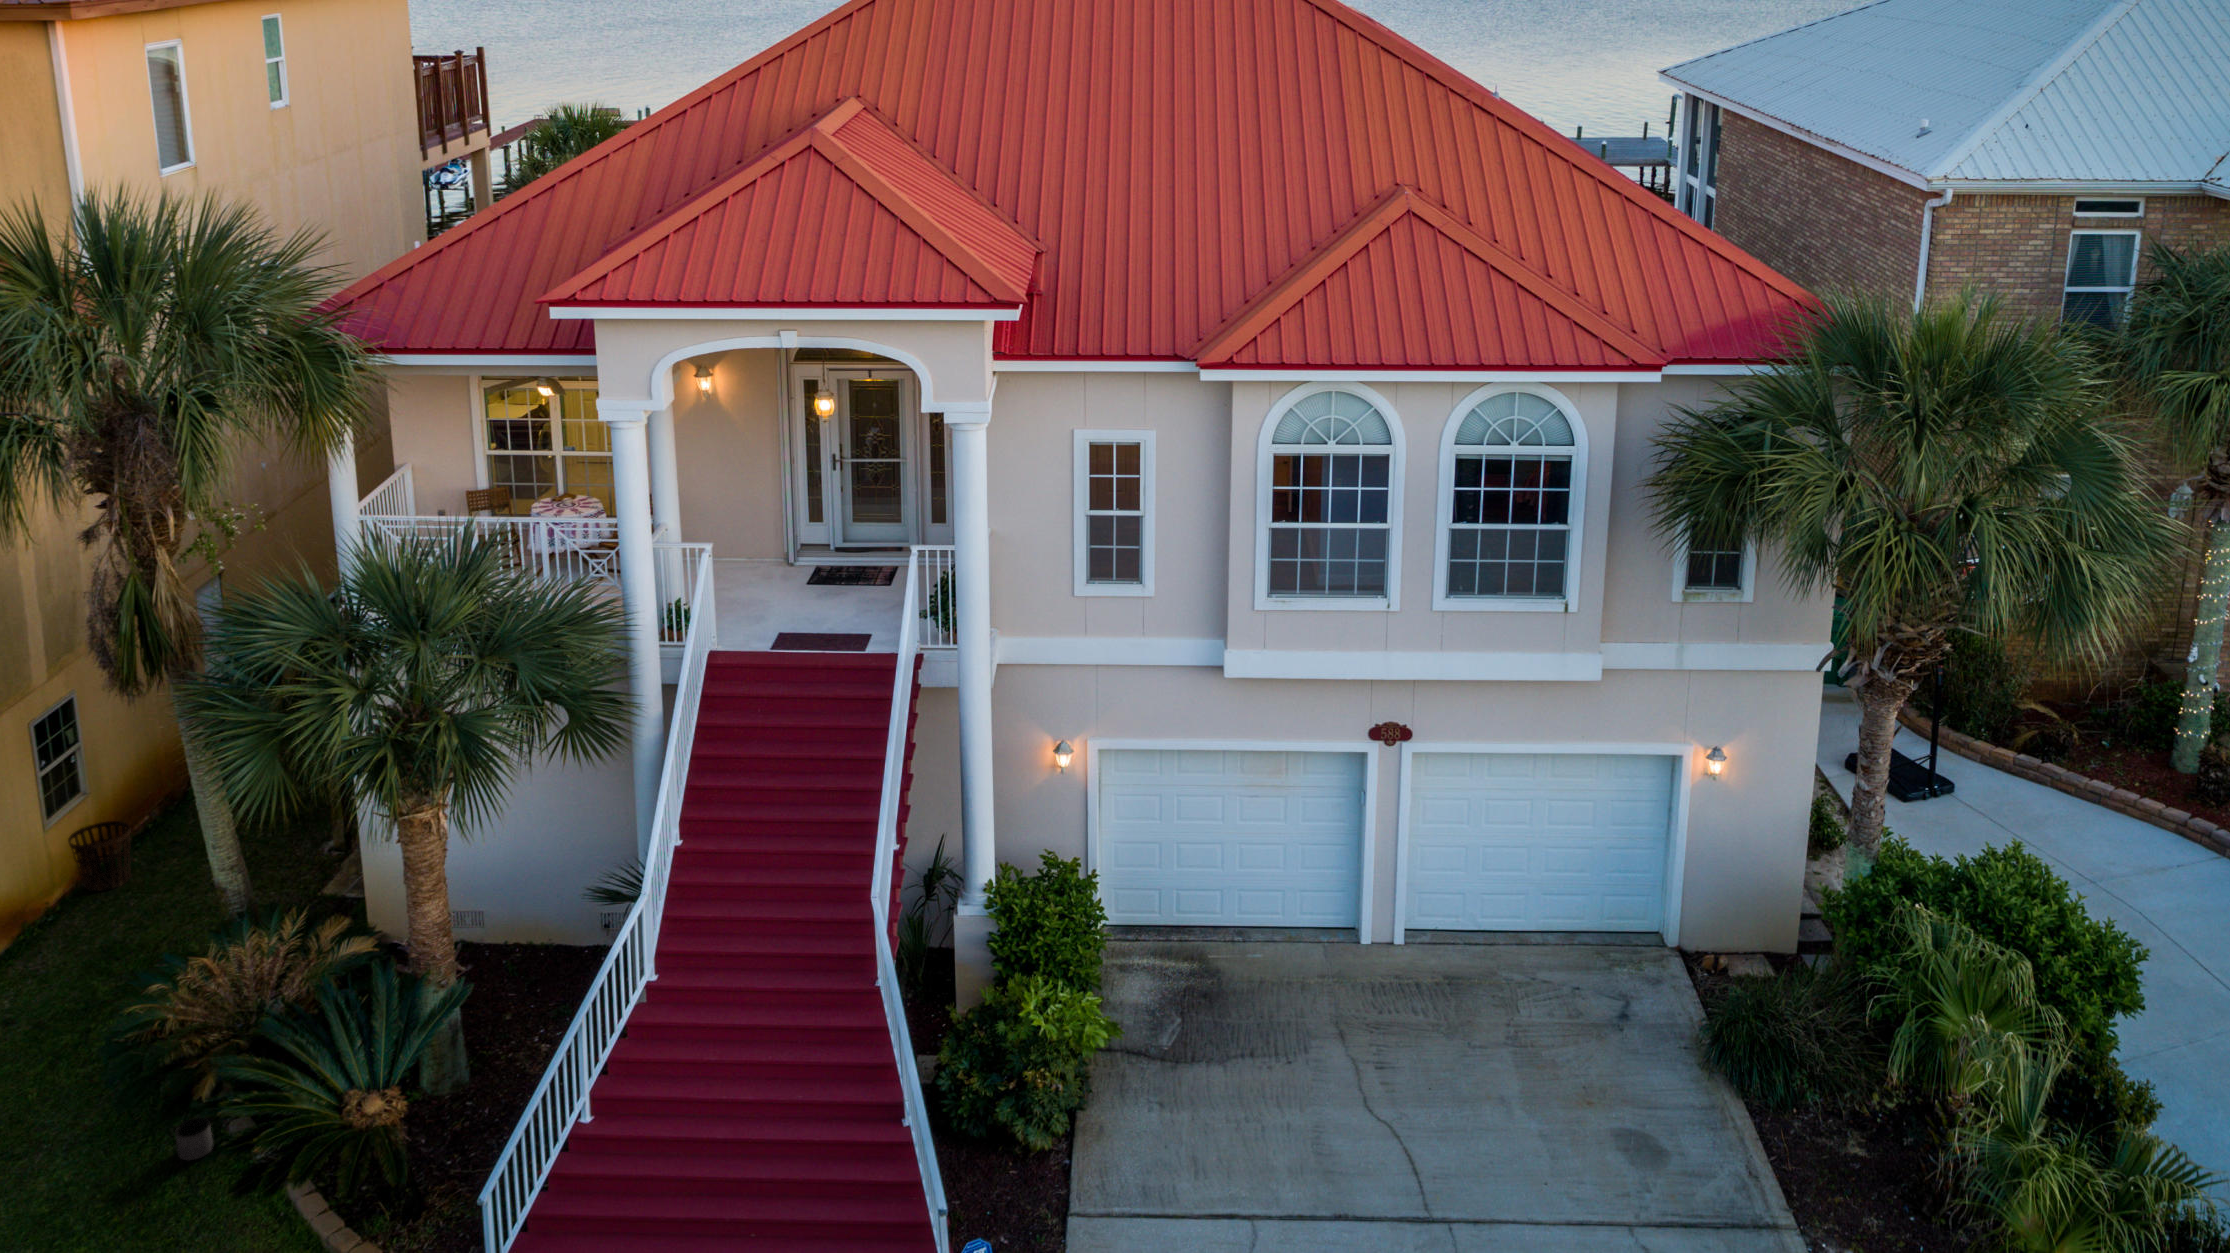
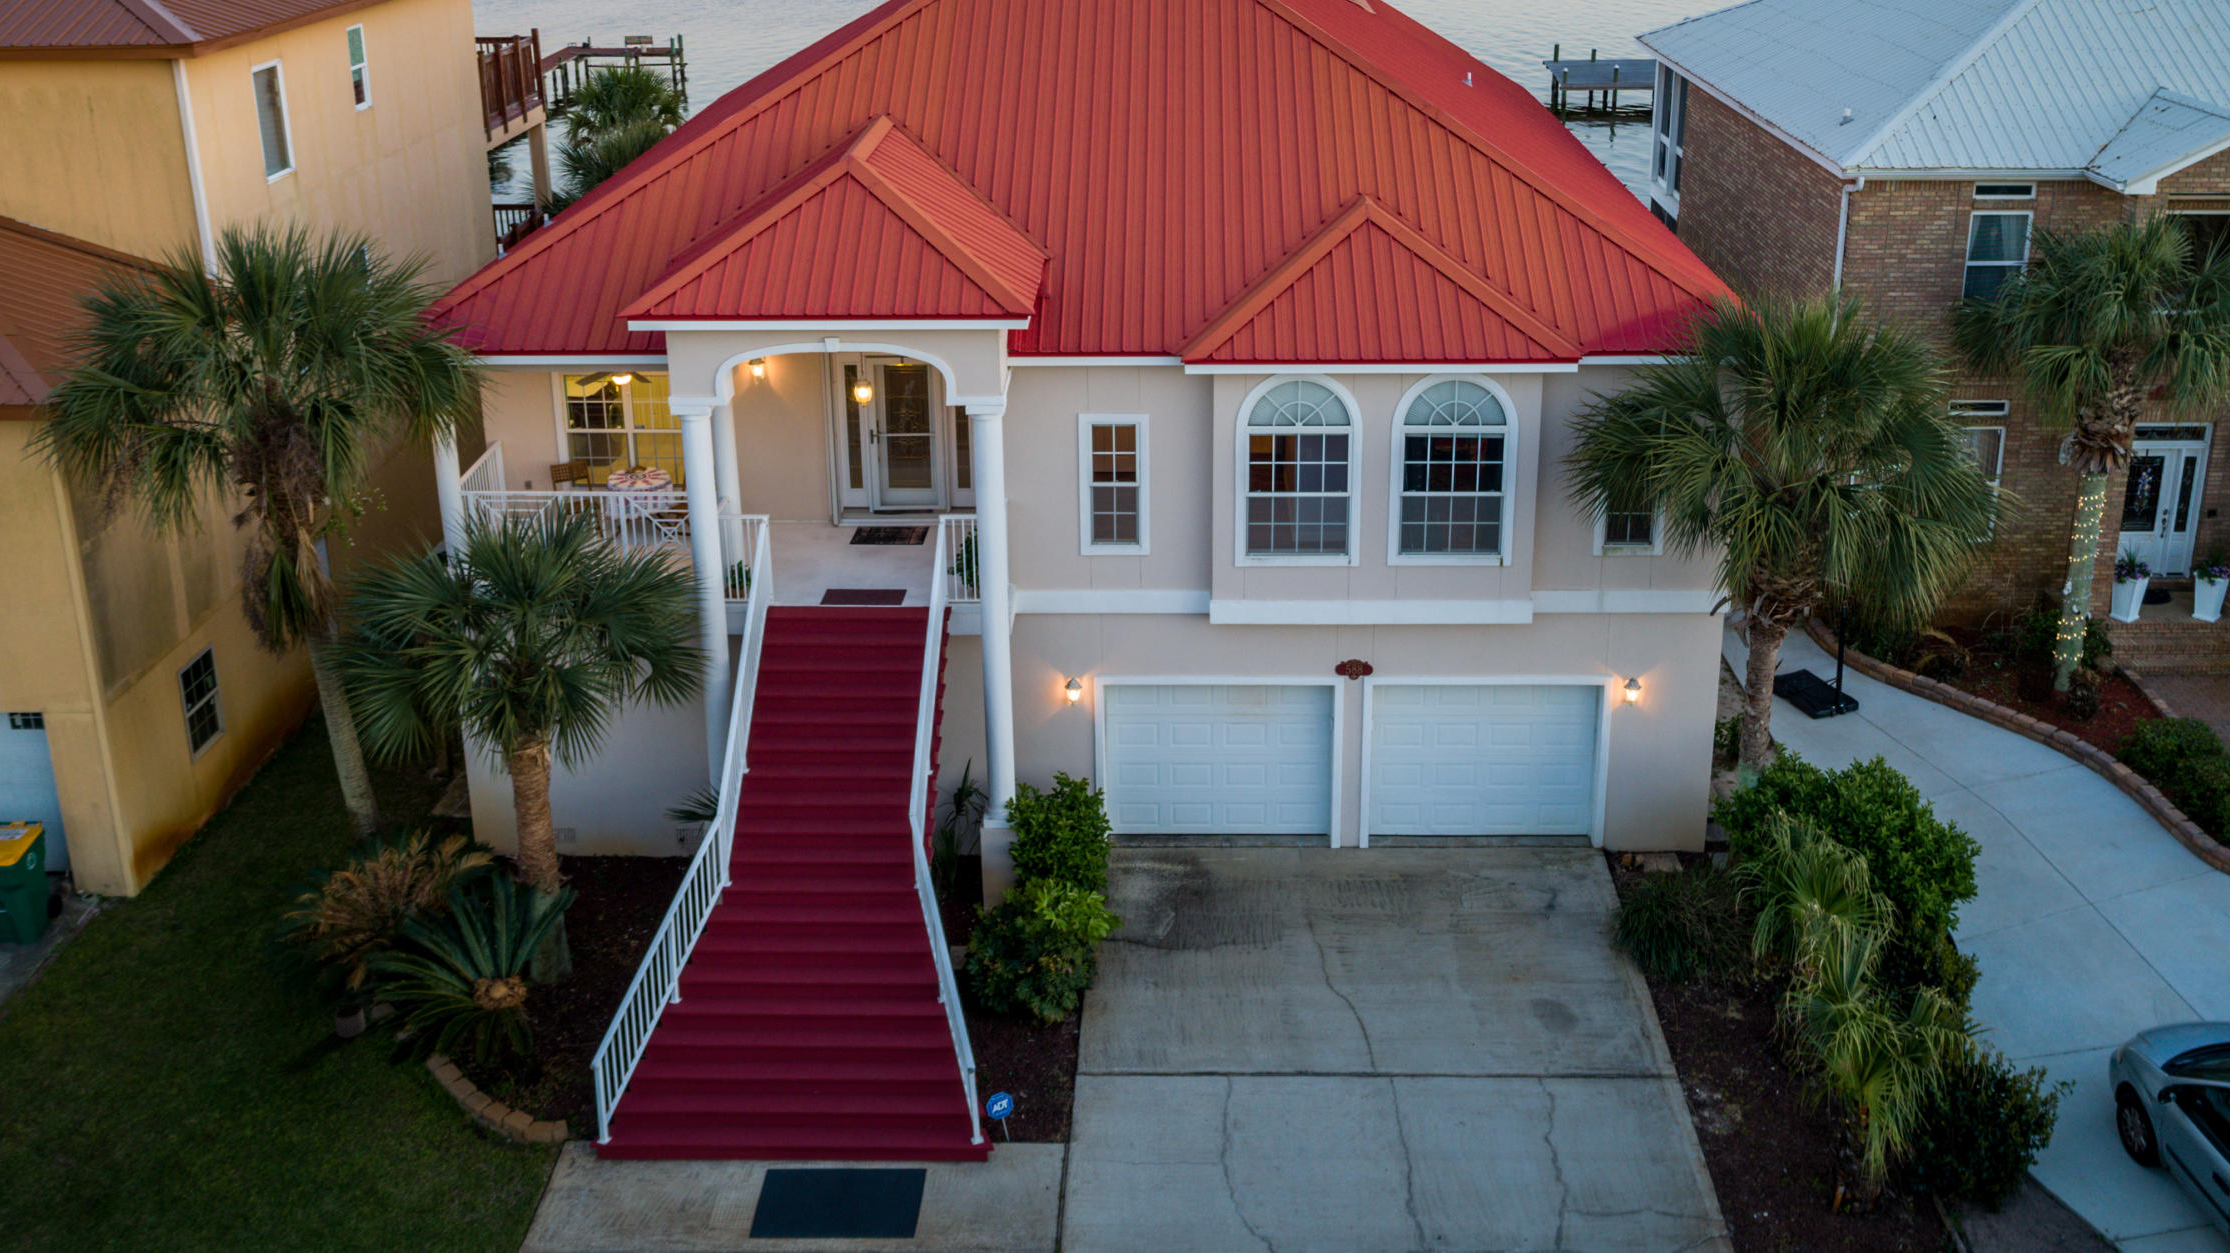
basket: present [68,821,131,891] -> present [2017,649,2062,701]

